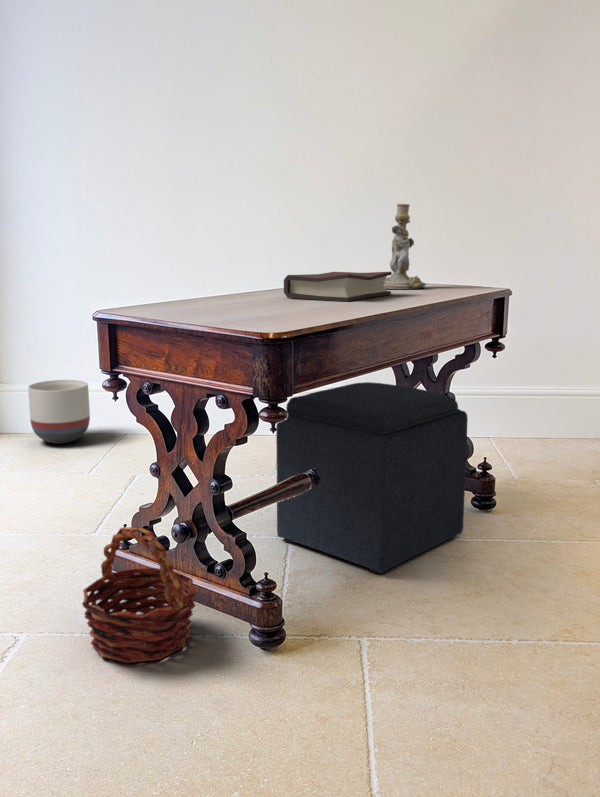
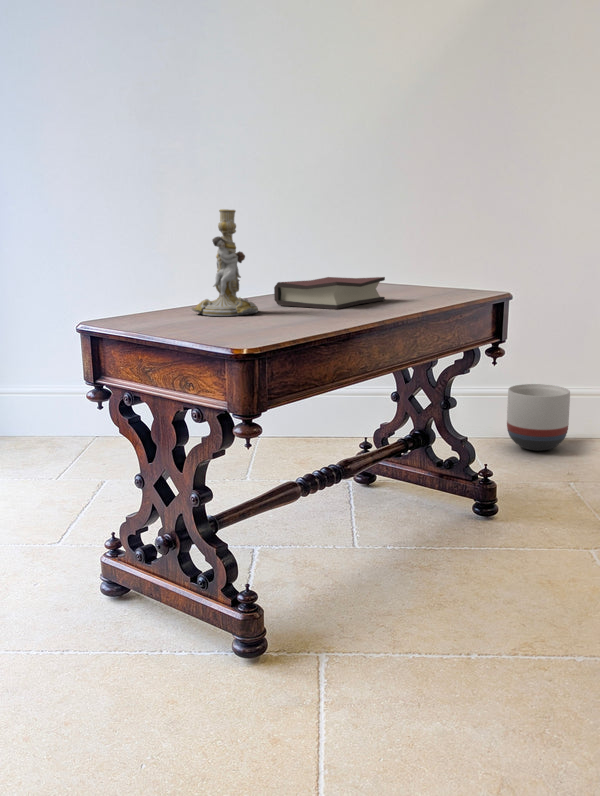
candlestick: present [383,204,426,289] -> present [192,209,258,316]
planter: present [28,380,90,444] -> present [507,384,570,451]
ottoman: present [276,382,468,573] -> none [269,388,463,583]
basket: present [82,527,196,663] -> none [64,538,178,673]

